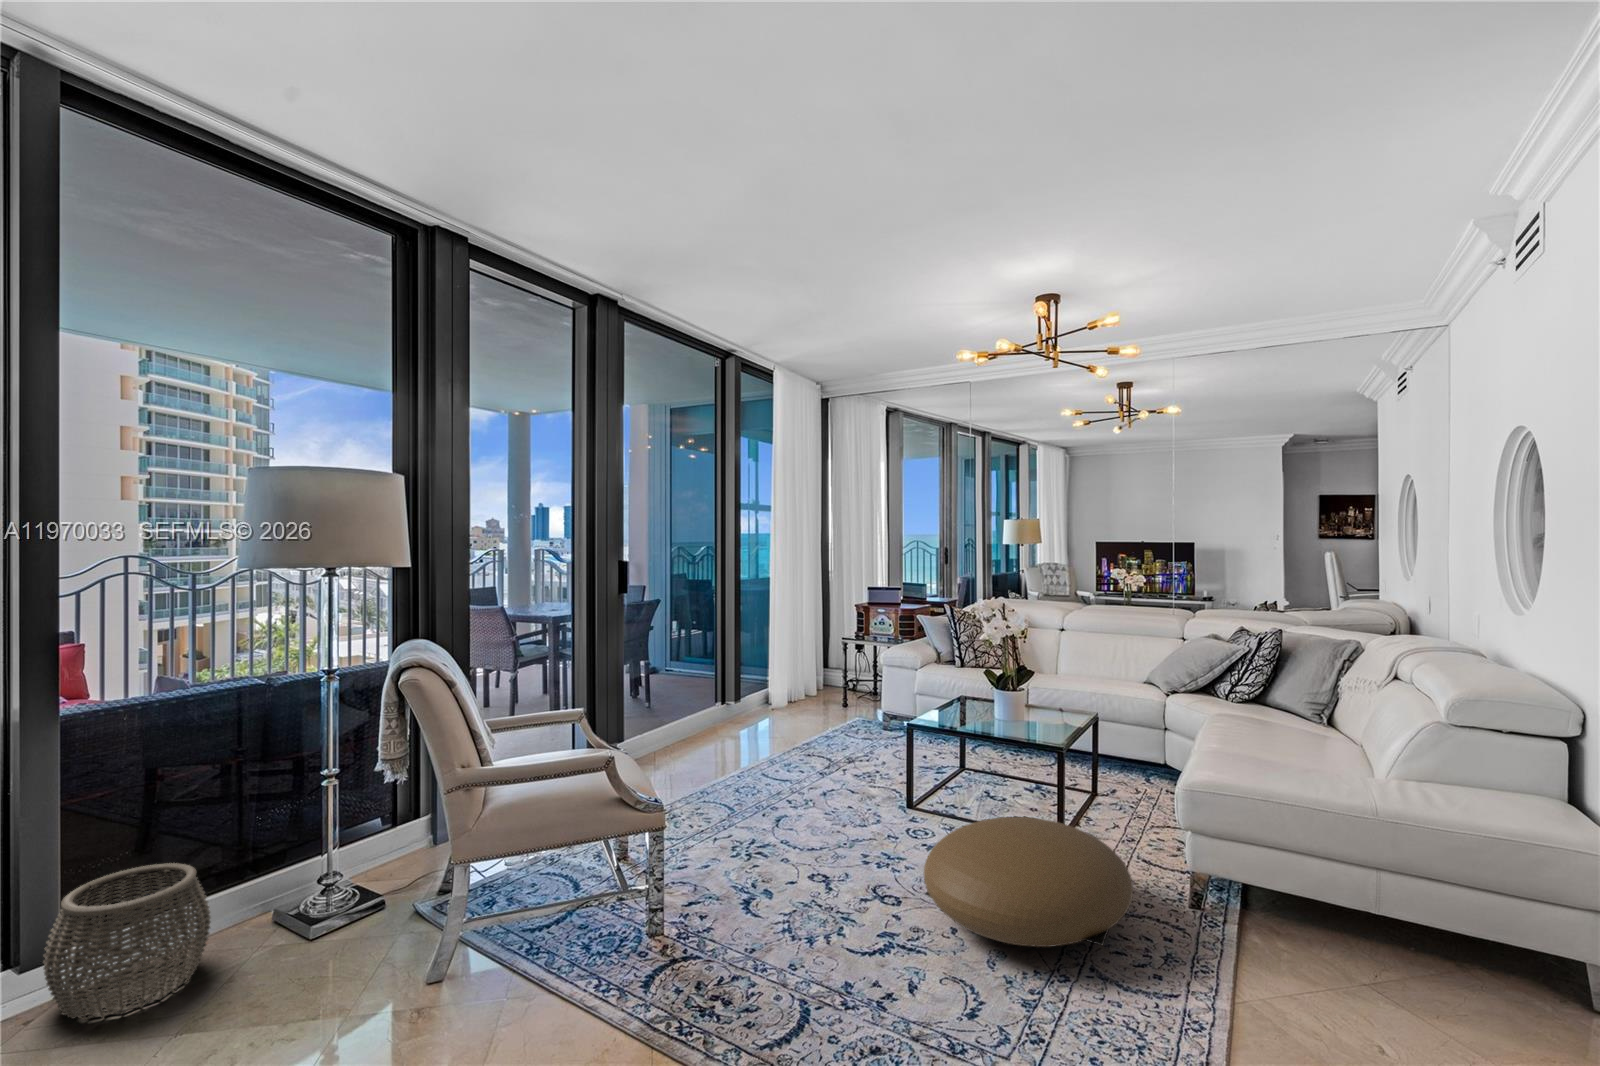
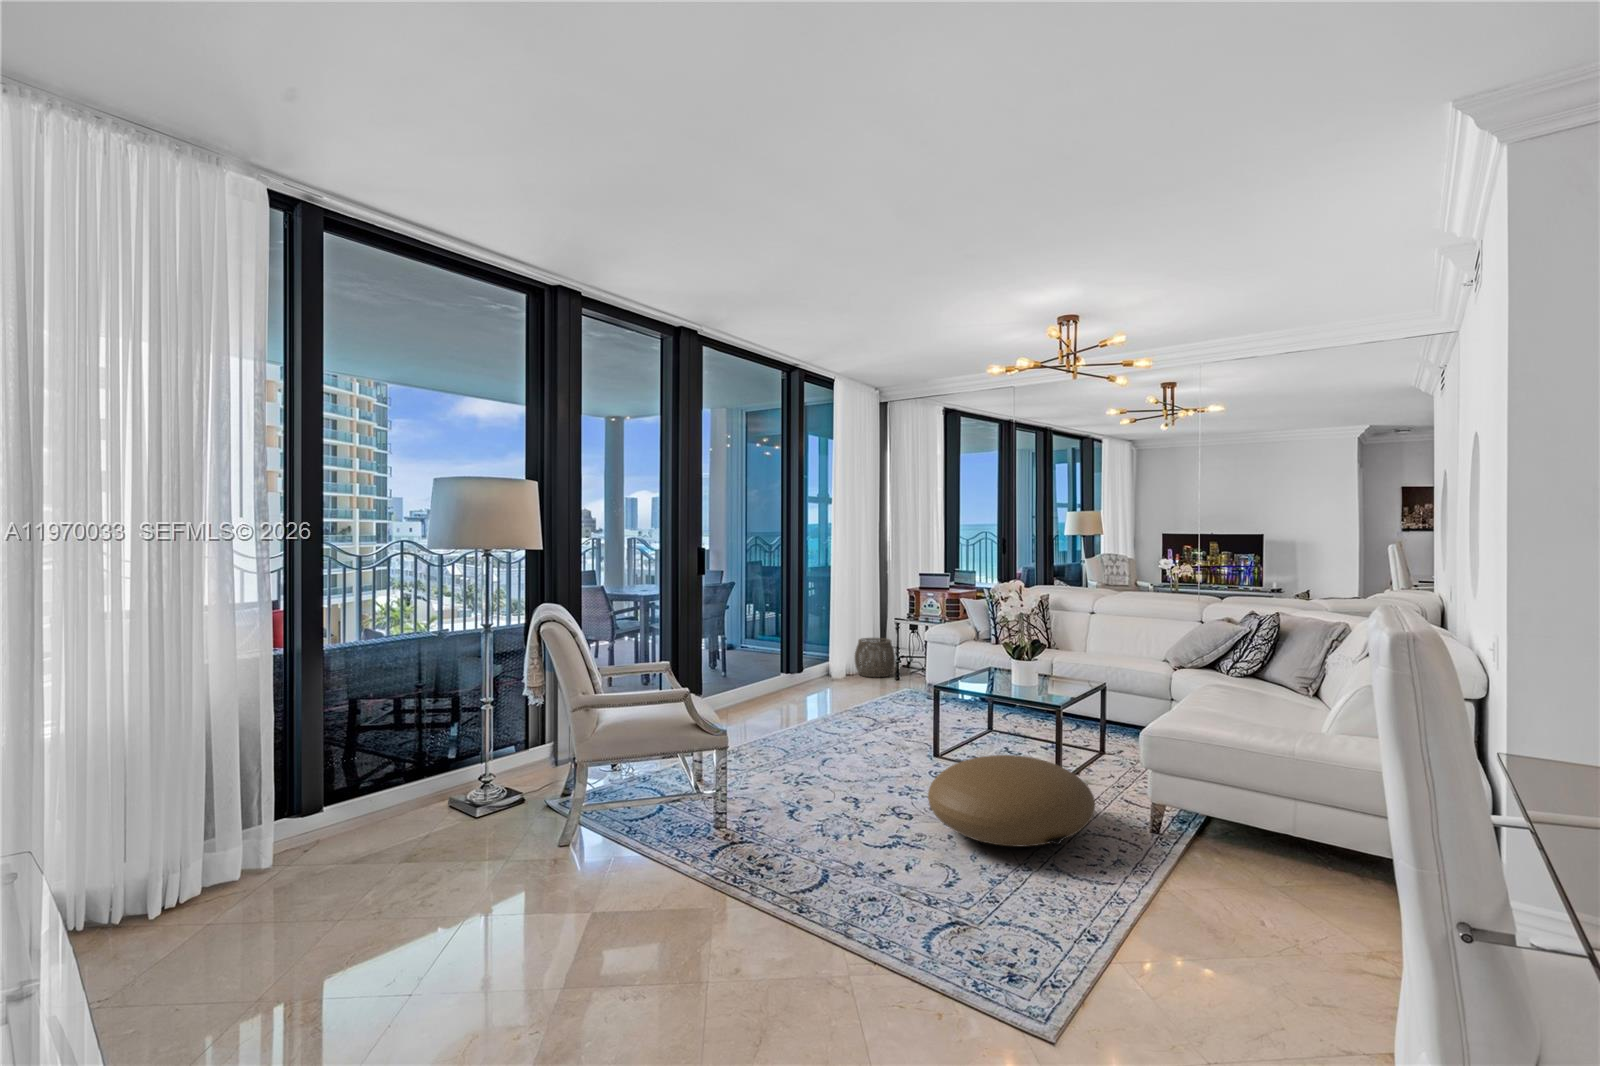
woven basket: present [43,863,211,1020] -> present [855,638,895,678]

